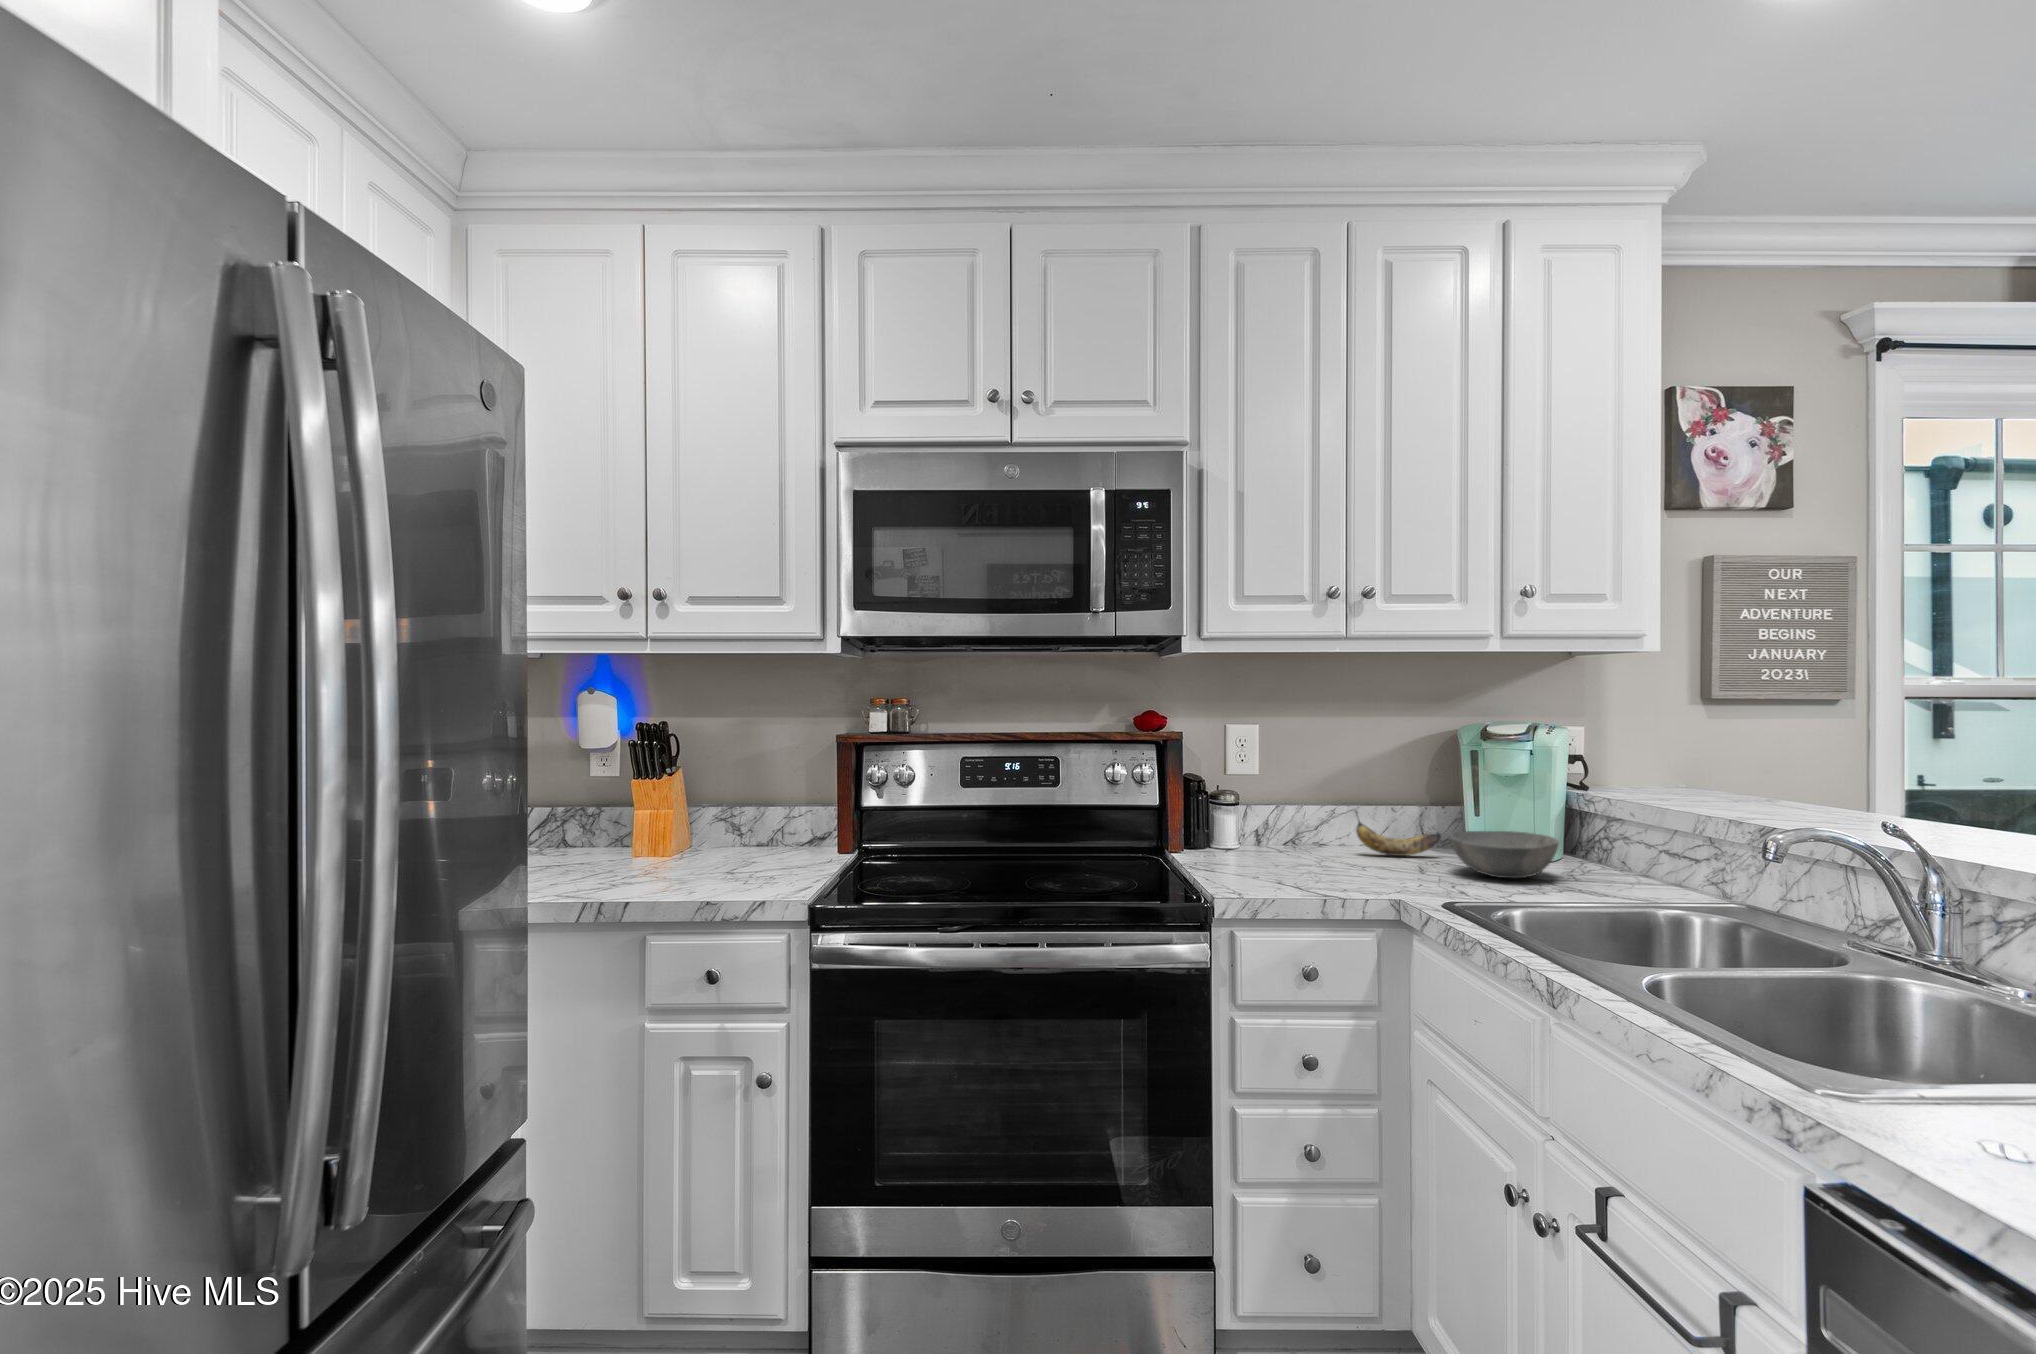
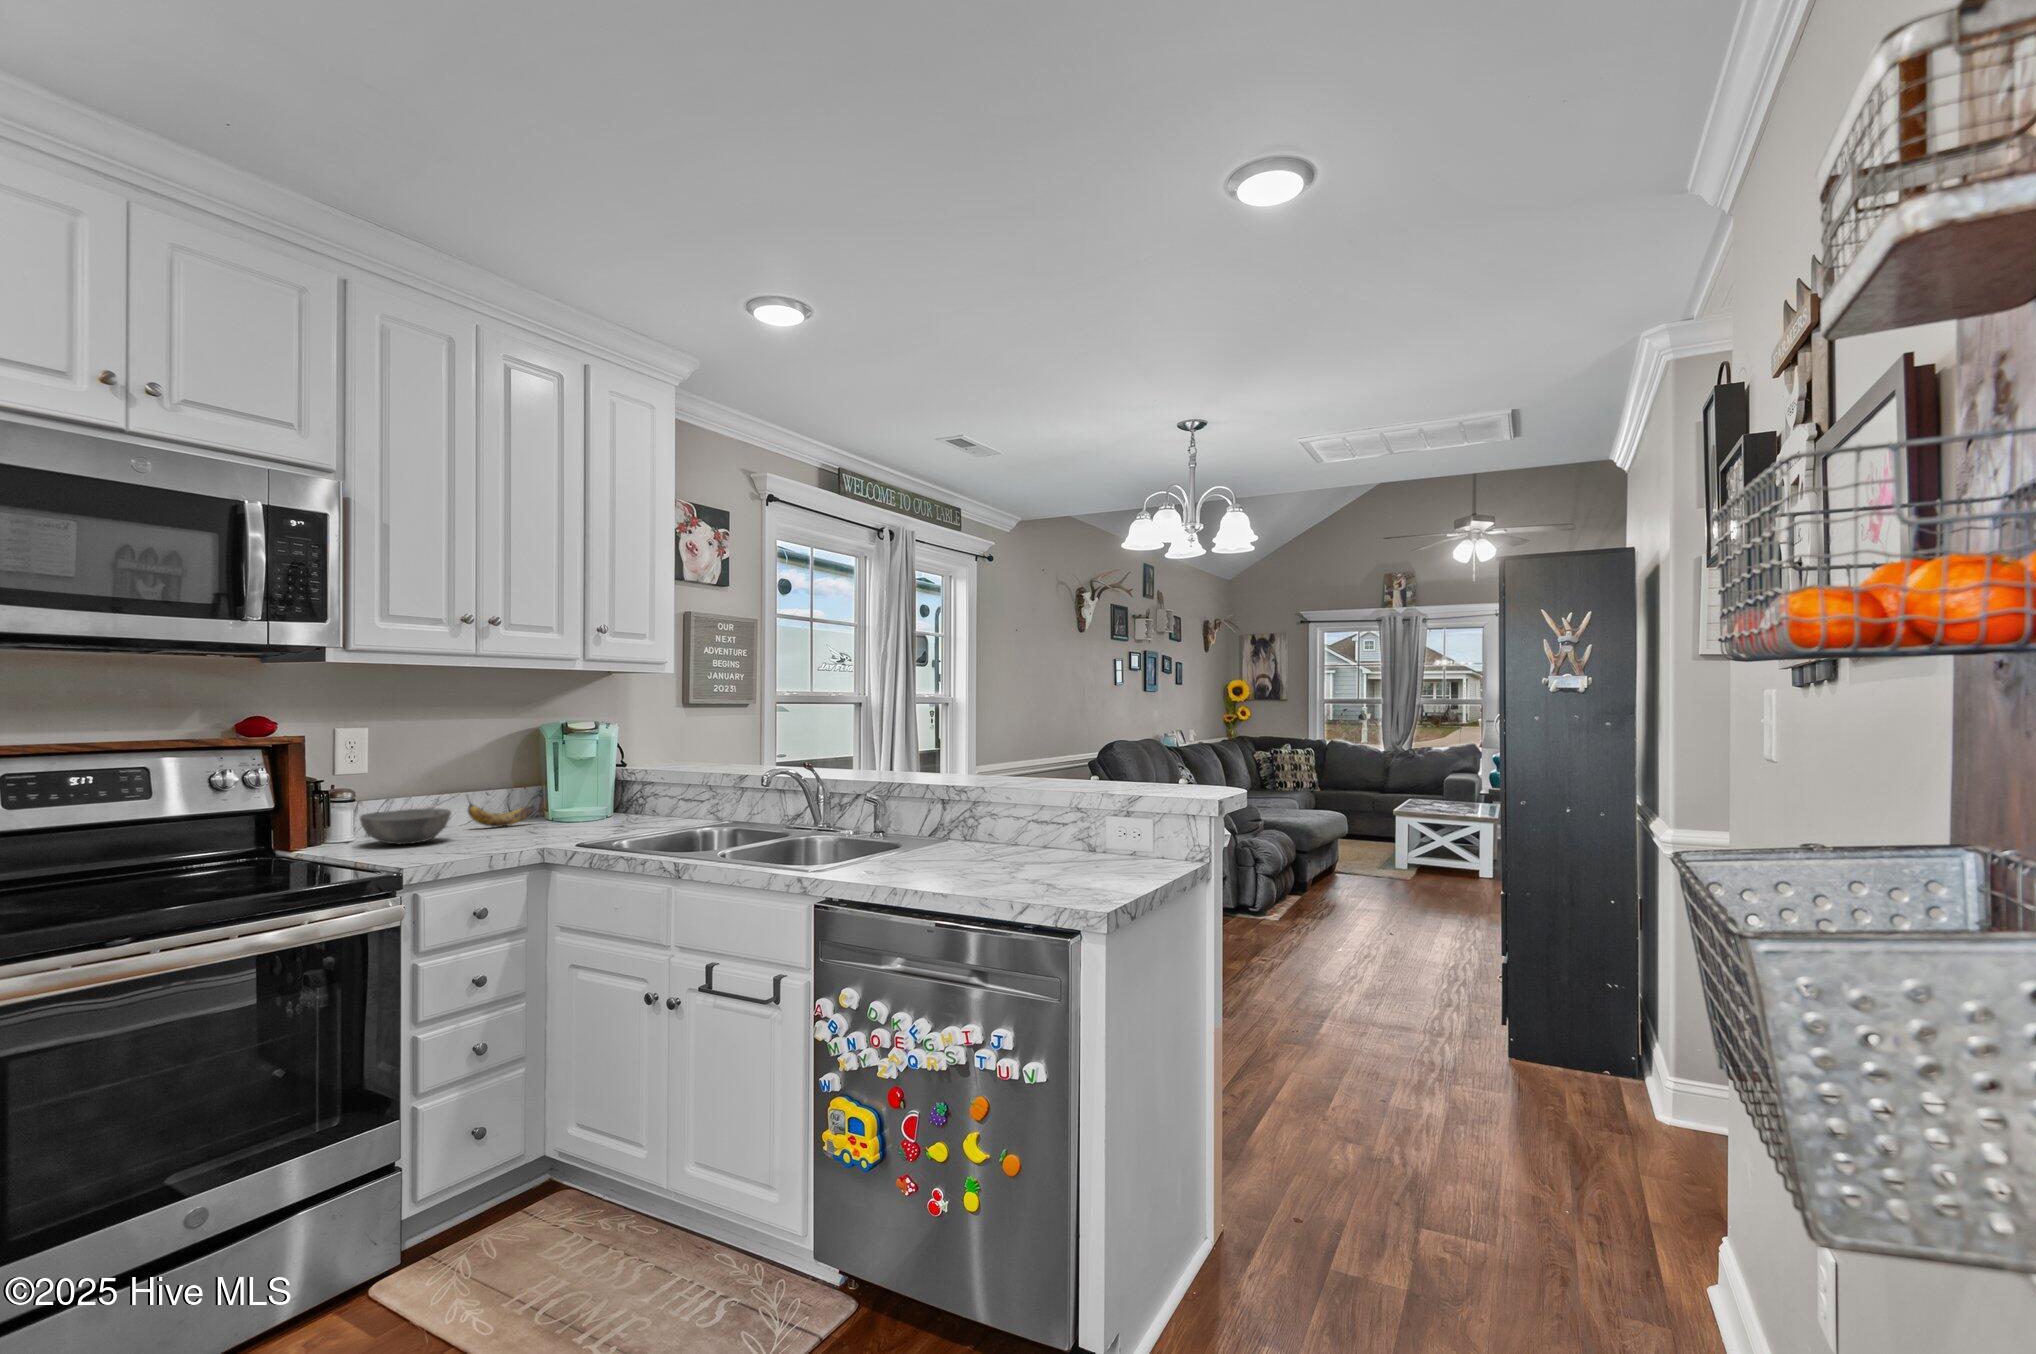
bowl: present [1450,831,1559,879] -> present [360,808,451,845]

